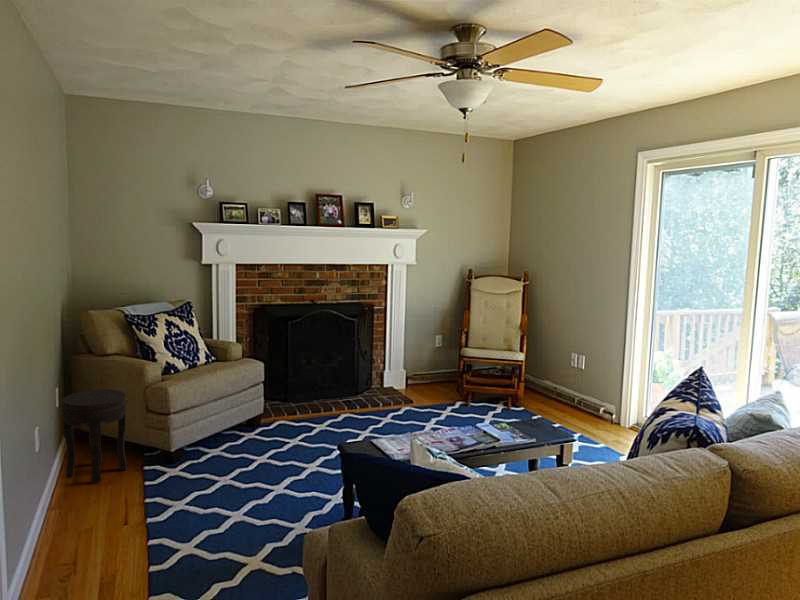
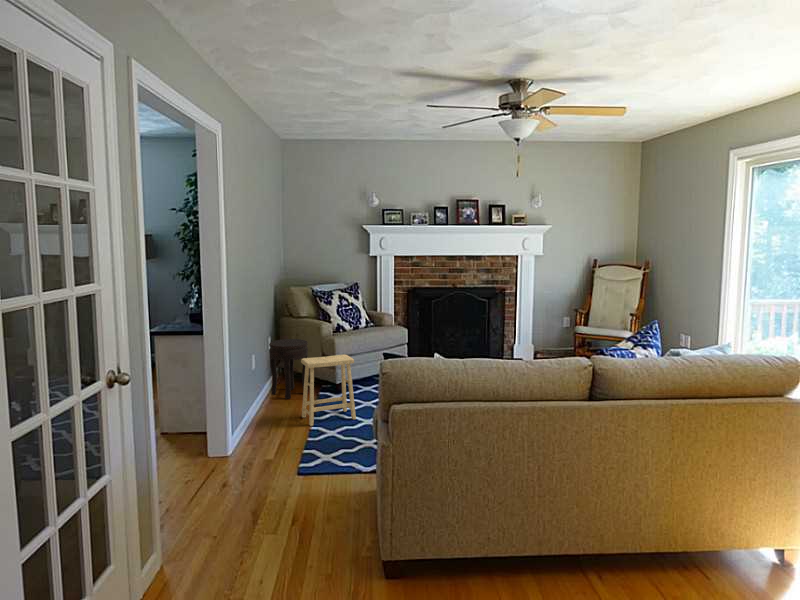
footstool: none [127,414,216,533] -> present [301,354,356,426]

